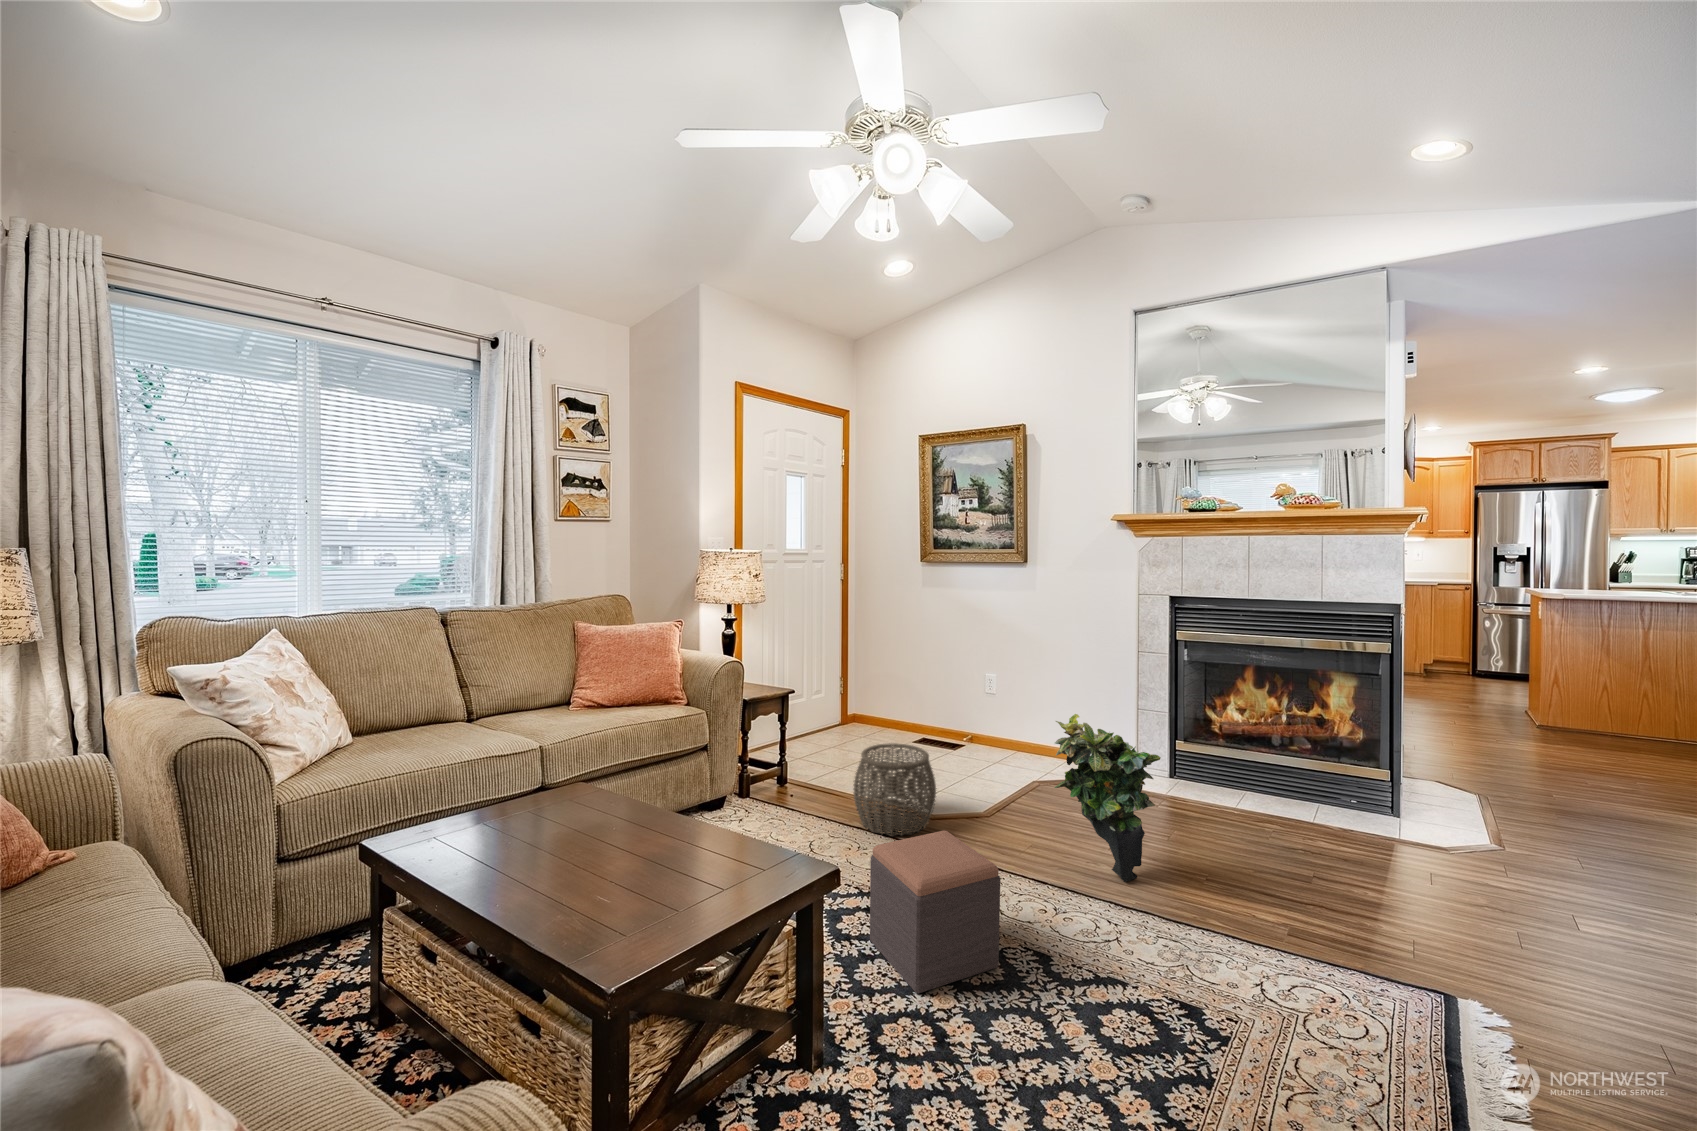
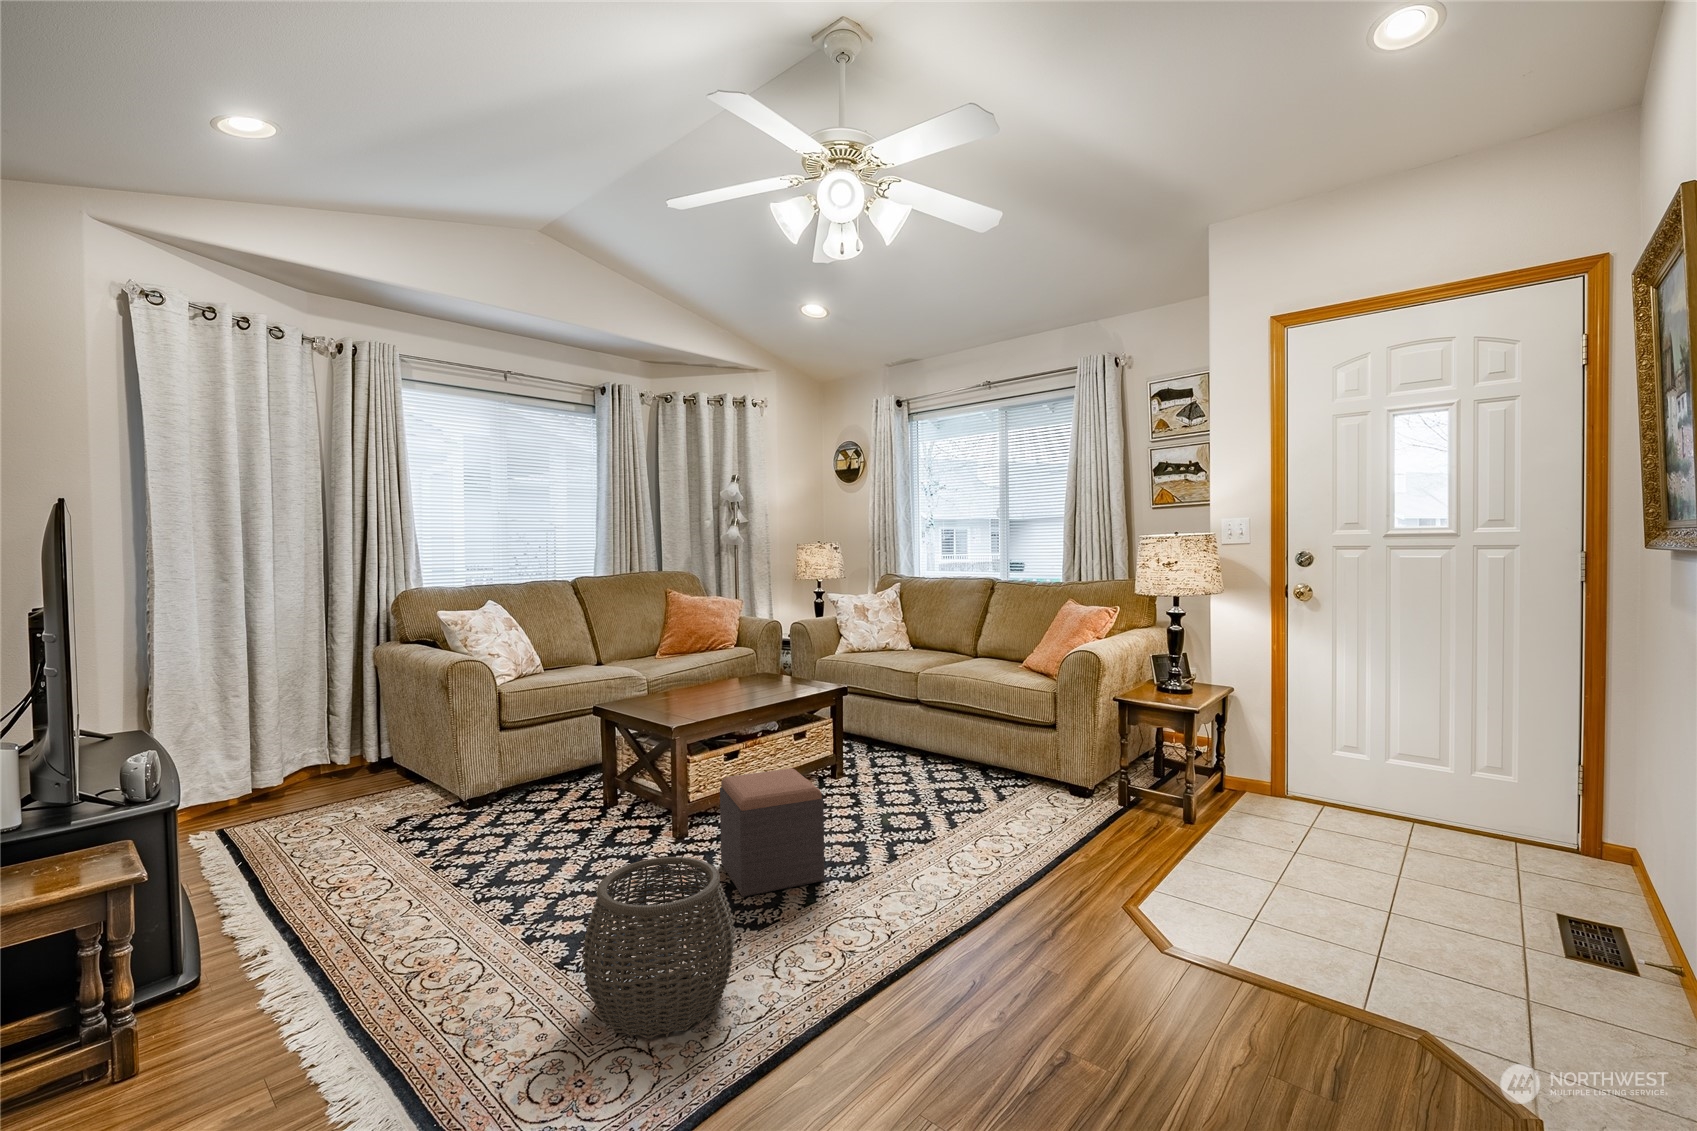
potted plant: present [1054,714,1161,882] -> none [830,738,979,1025]
woven basket: present [853,743,936,836] -> present [582,857,736,1039]

